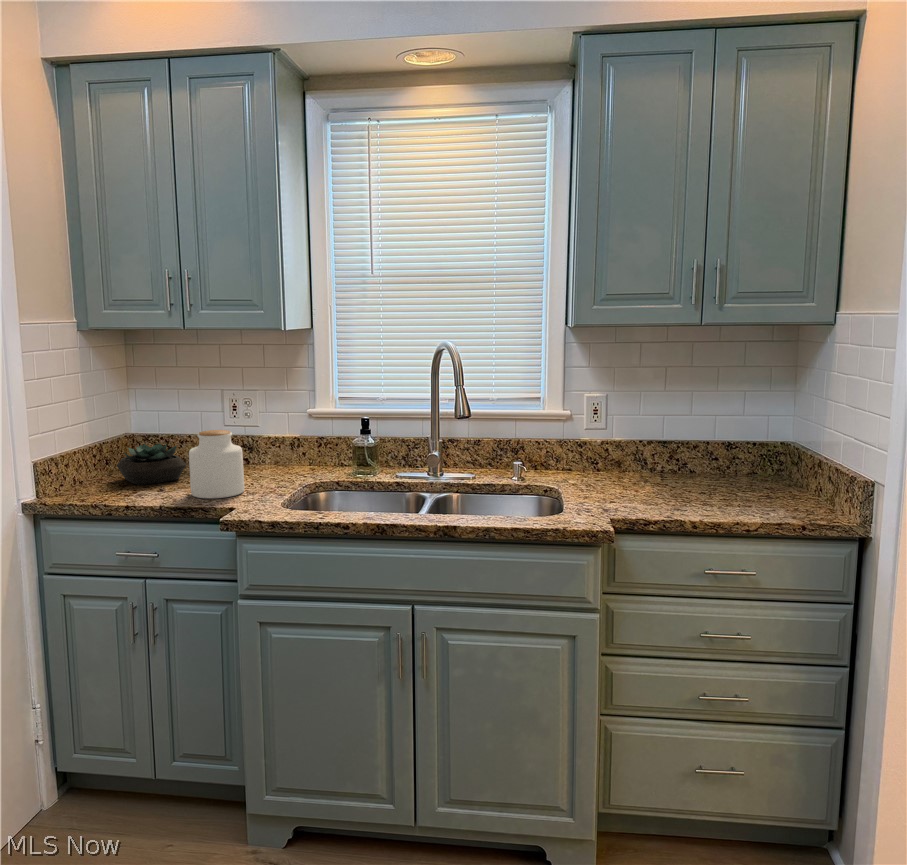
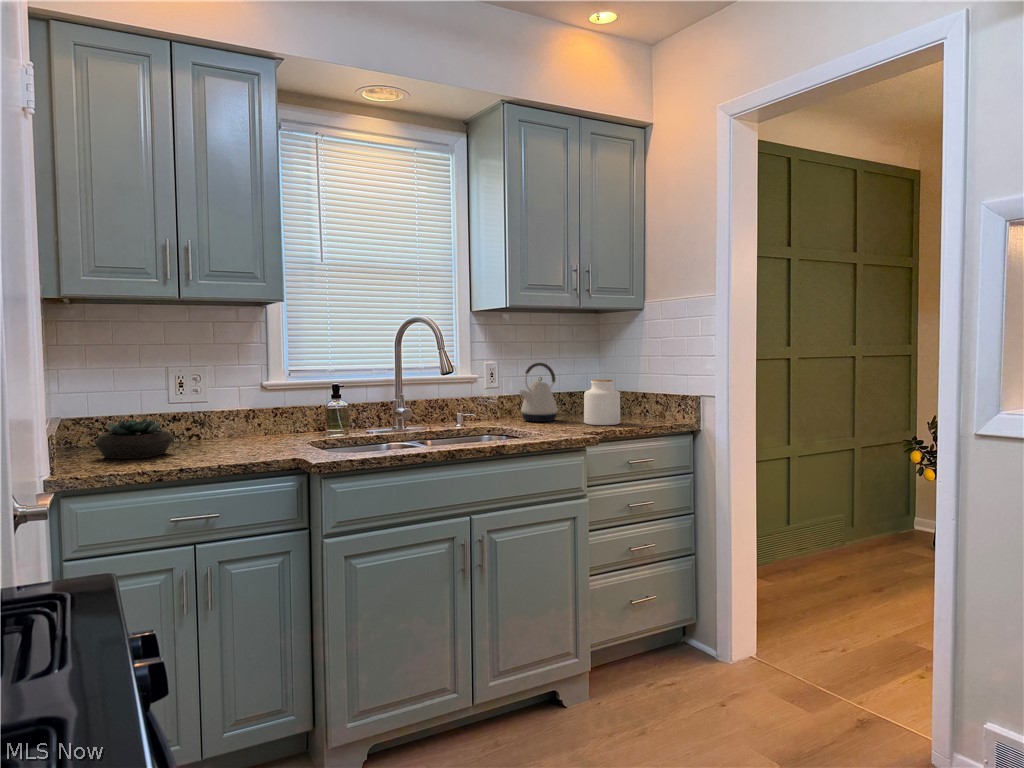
kettle: none [615,400,679,484] -> present [519,363,558,422]
jar: present [189,430,244,498] -> present [584,380,620,425]

